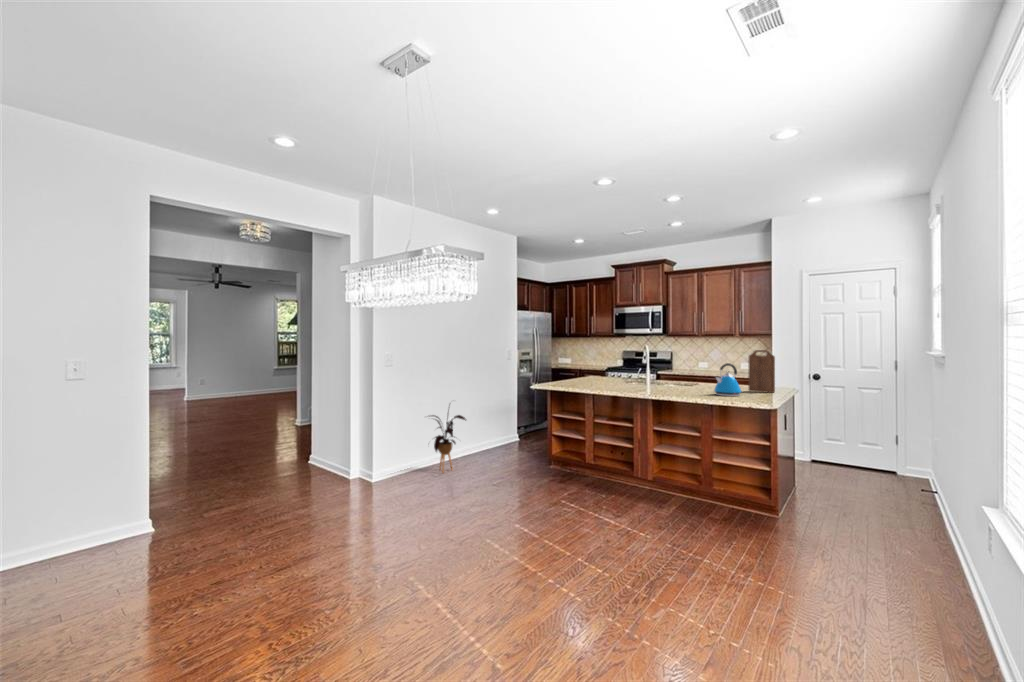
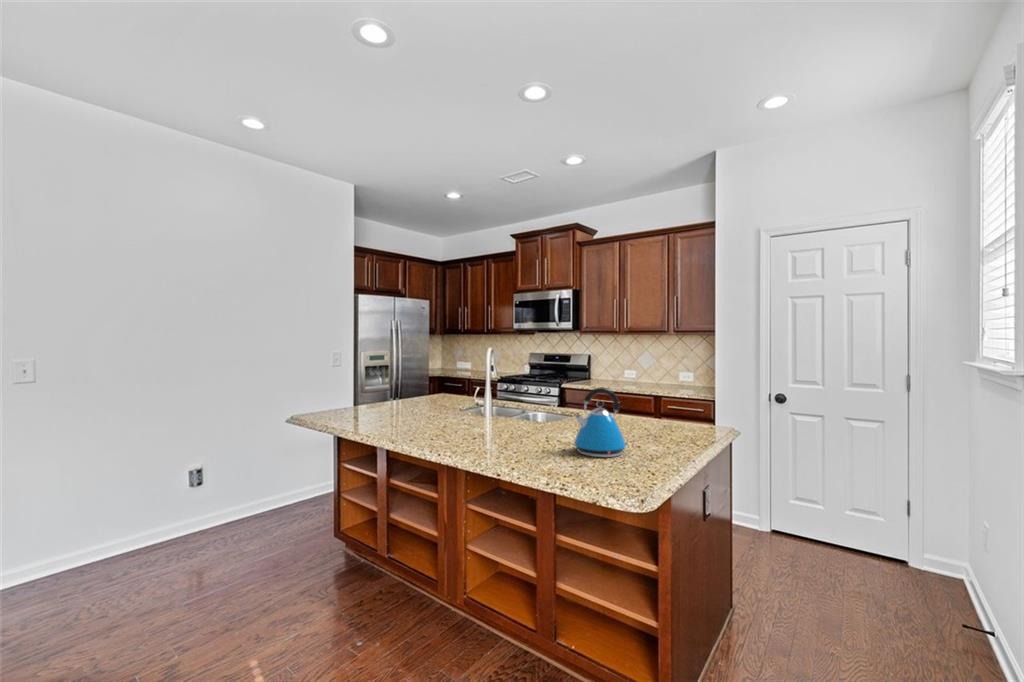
cutting board: present [748,350,775,393] -> none [654,360,699,443]
house plant: present [432,415,466,472] -> none [108,441,185,569]

